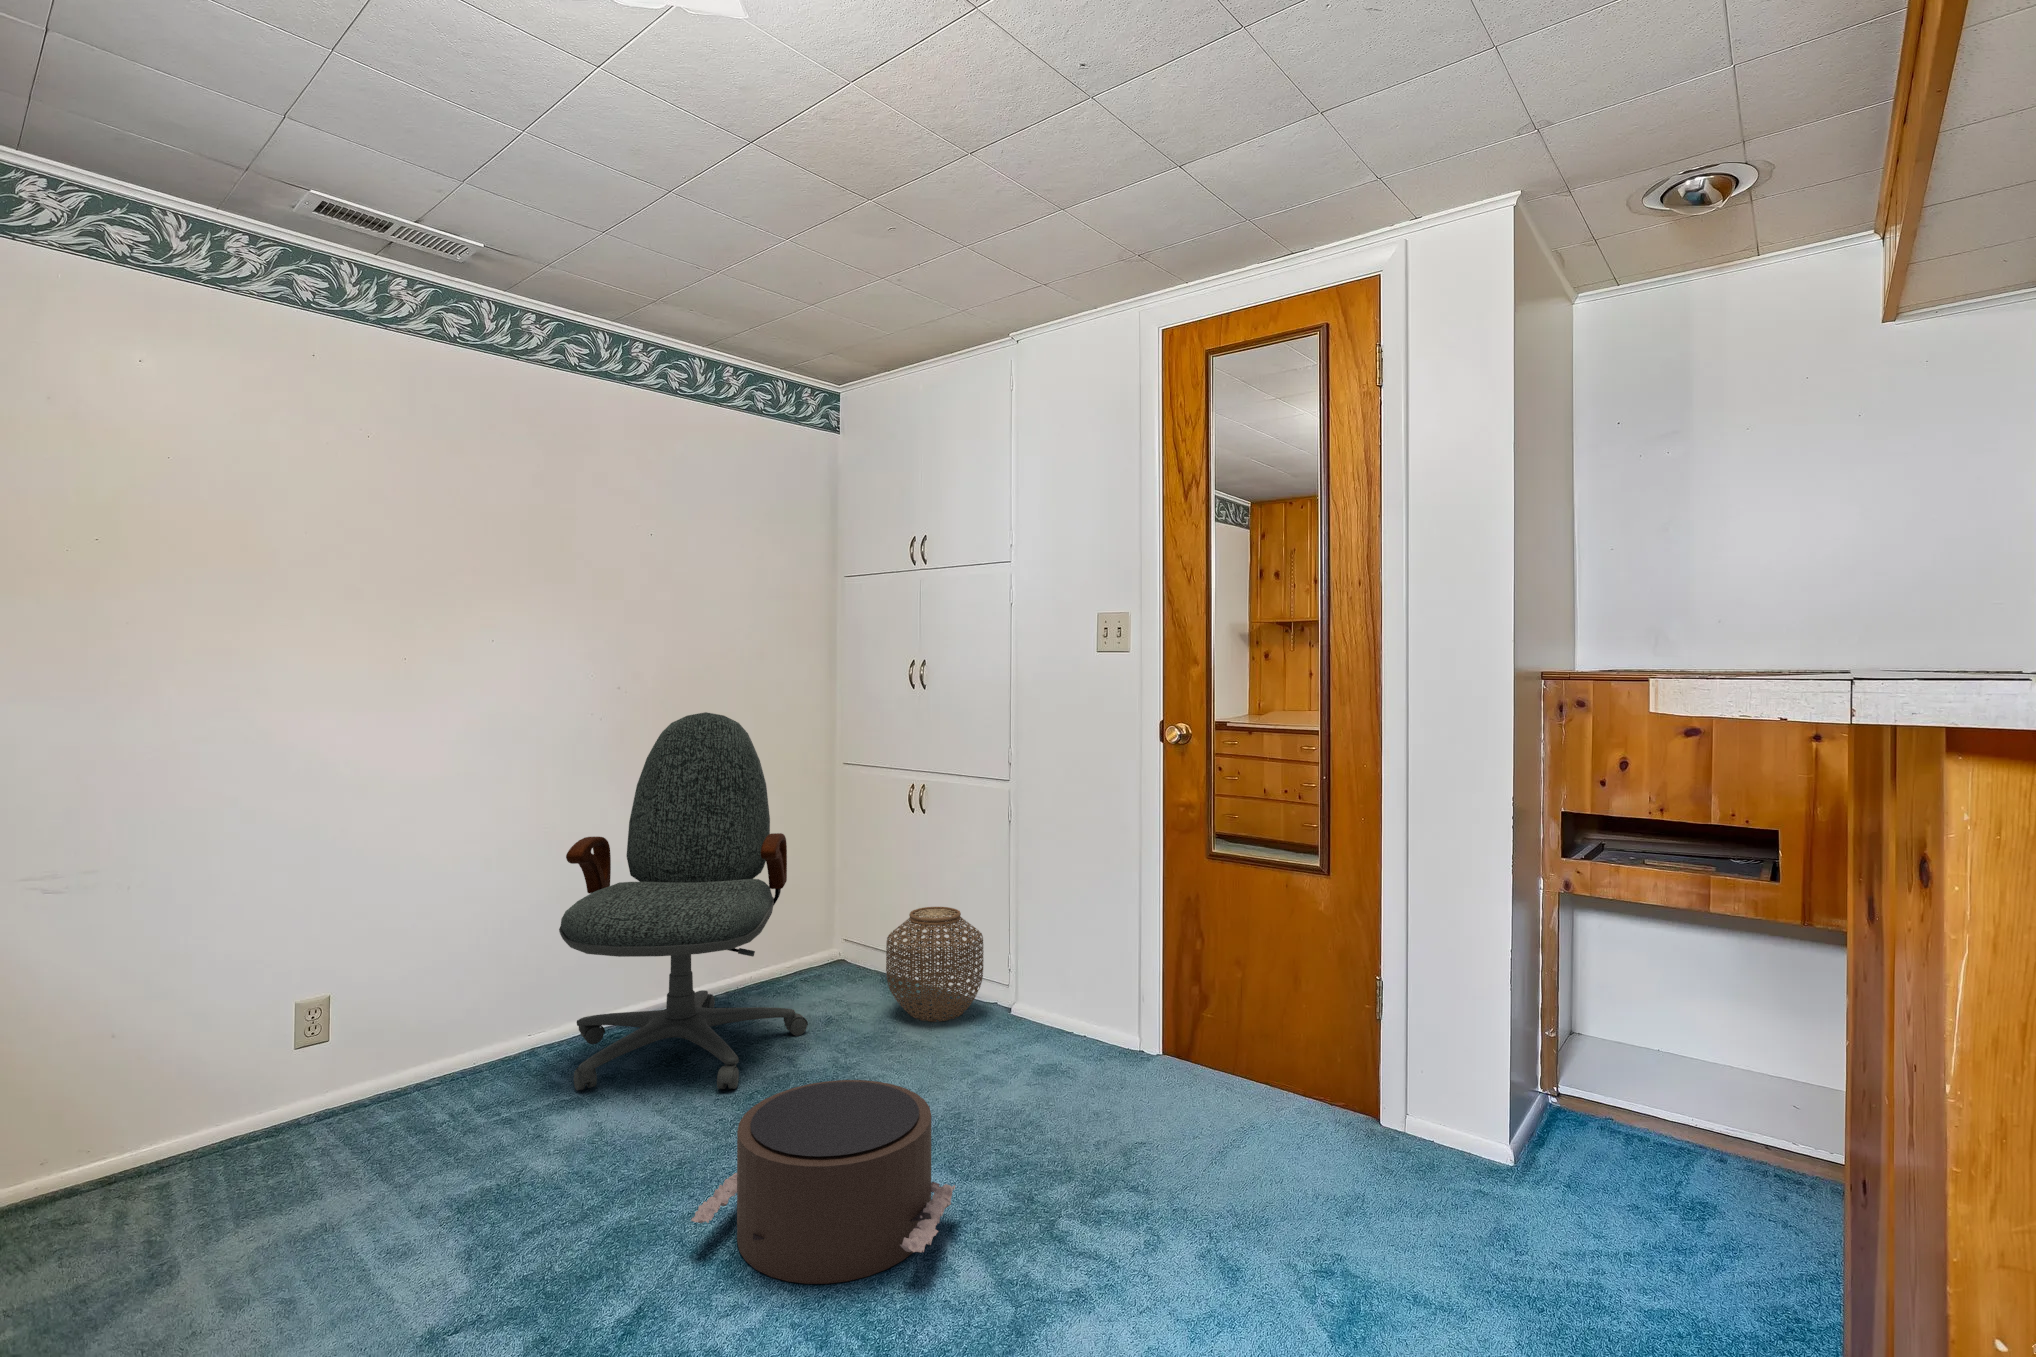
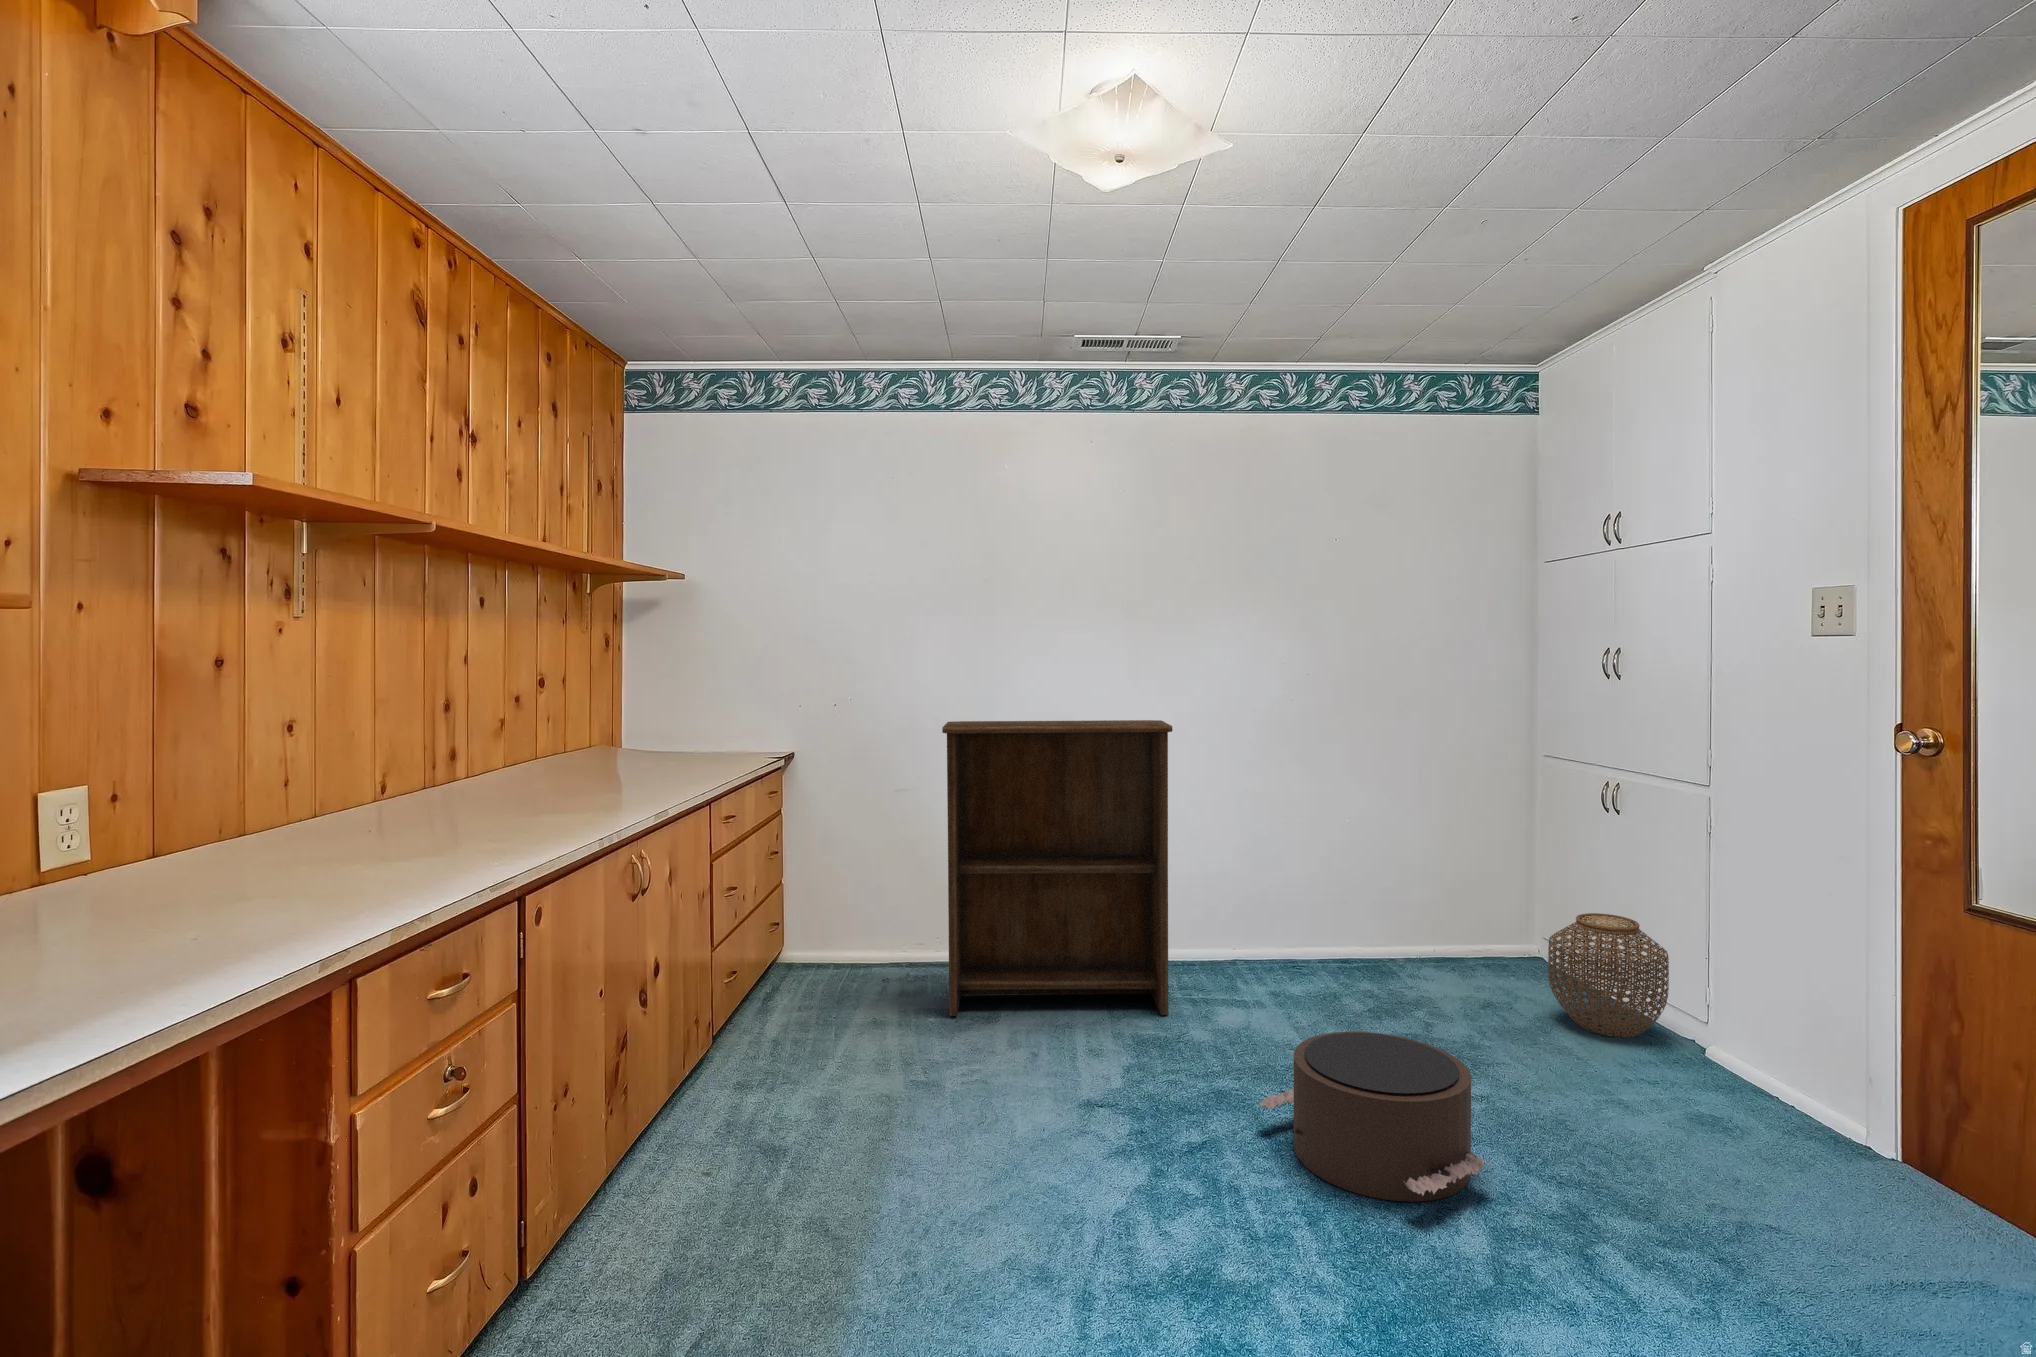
office chair: present [559,712,808,1091] -> none [1234,699,1458,1032]
bookshelf: none [50,746,493,1283] -> present [942,720,1173,1016]

